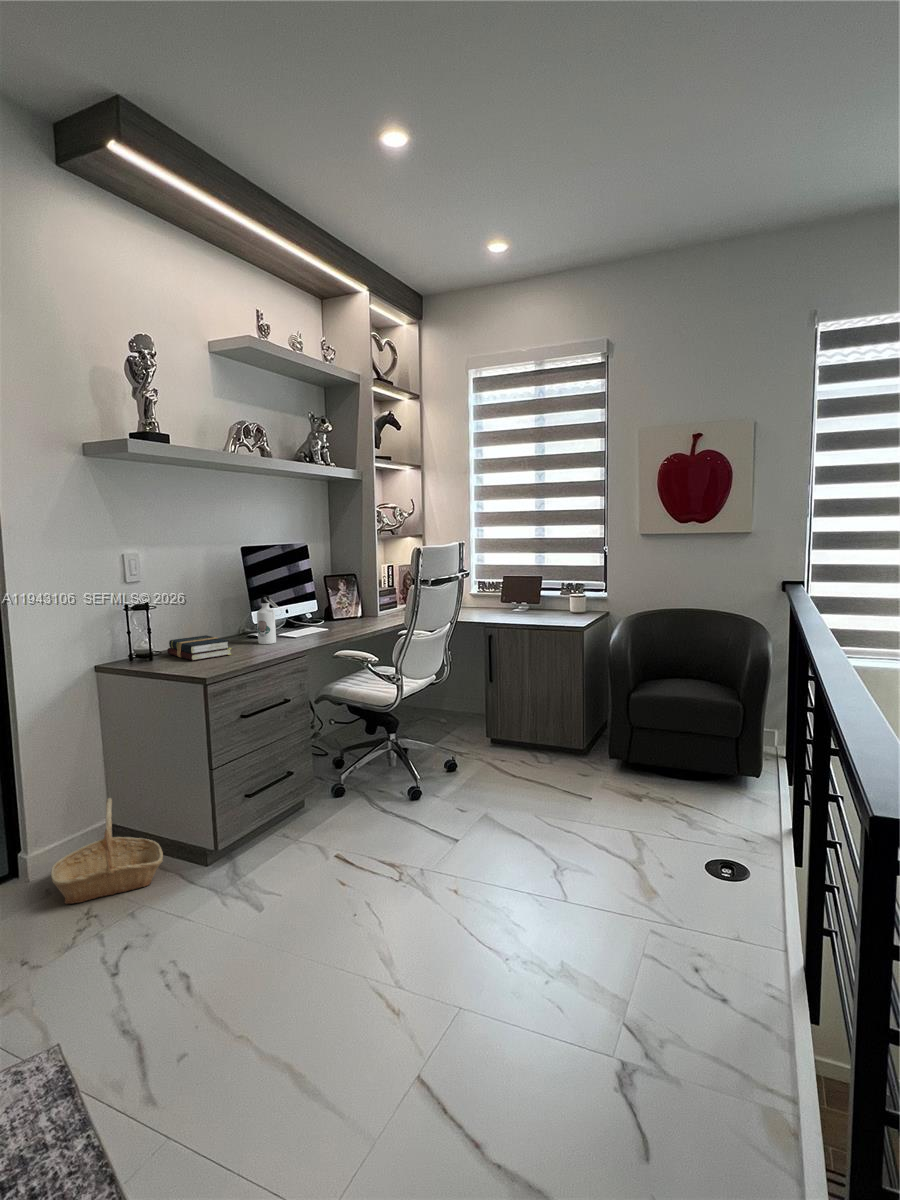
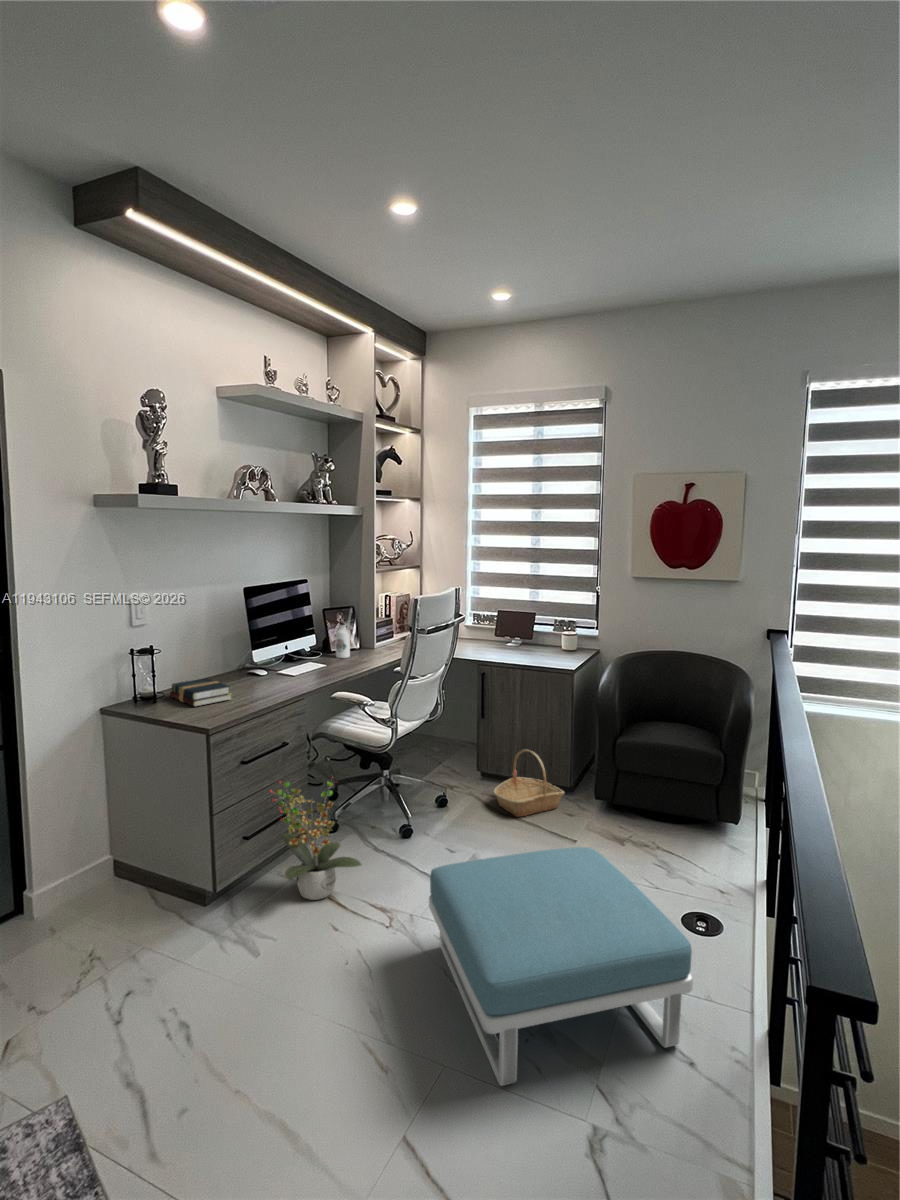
water bottle: present [257,595,280,644] -> present [336,619,353,658]
potted plant: none [271,729,370,856] -> present [270,781,362,900]
footstool: none [439,790,722,1025] -> present [429,847,693,1086]
basket: present [51,798,163,904] -> present [494,749,564,817]

